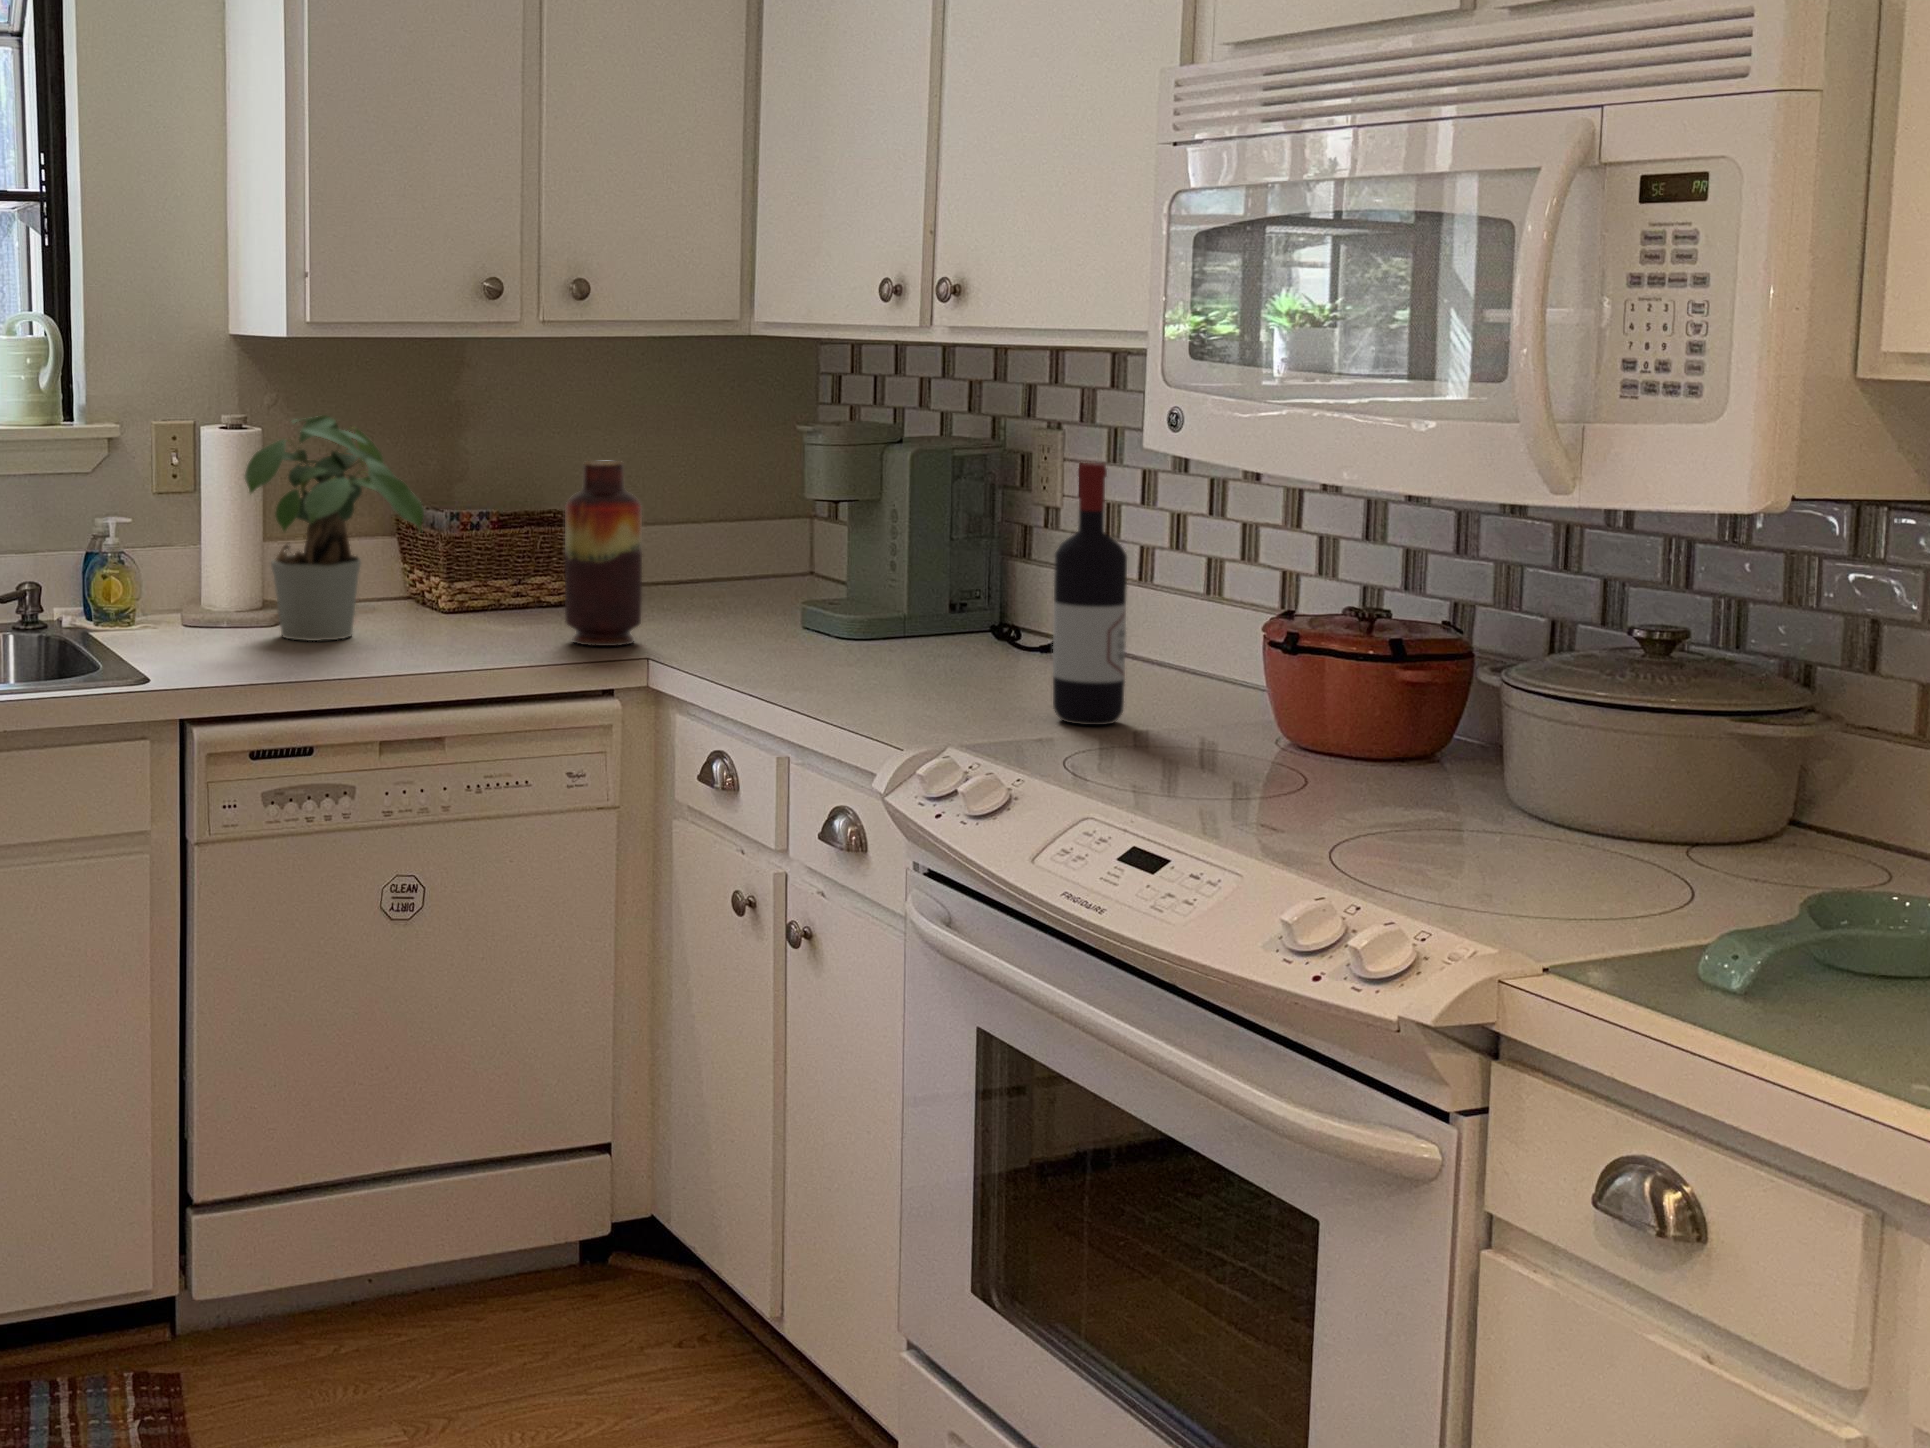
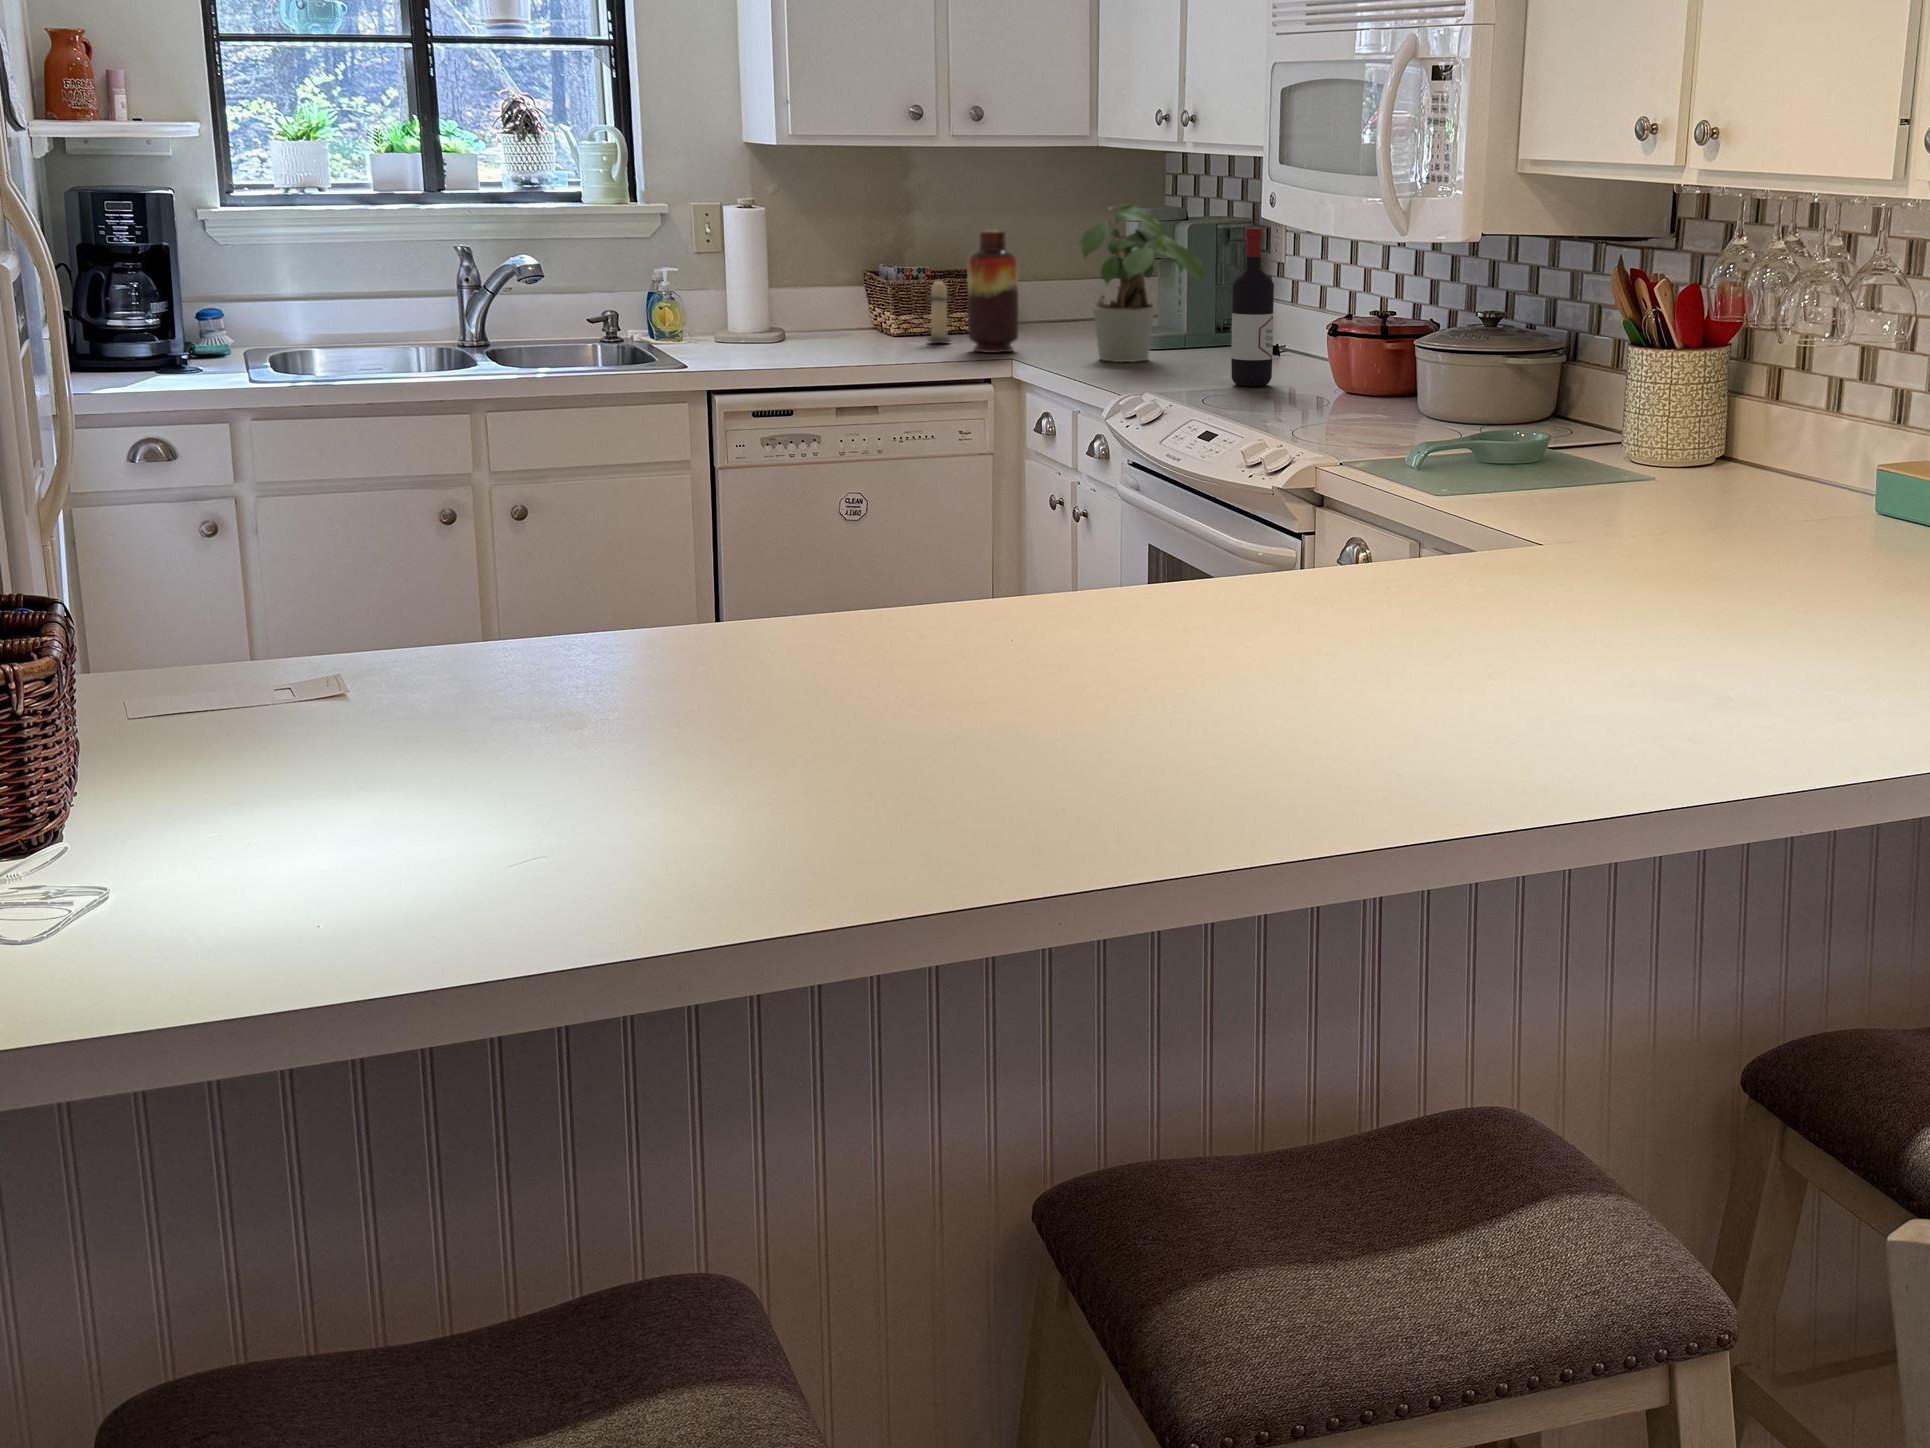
potted plant: present [245,415,424,641] -> present [1079,204,1205,362]
candle: none [487,527,535,627] -> present [927,281,951,343]

